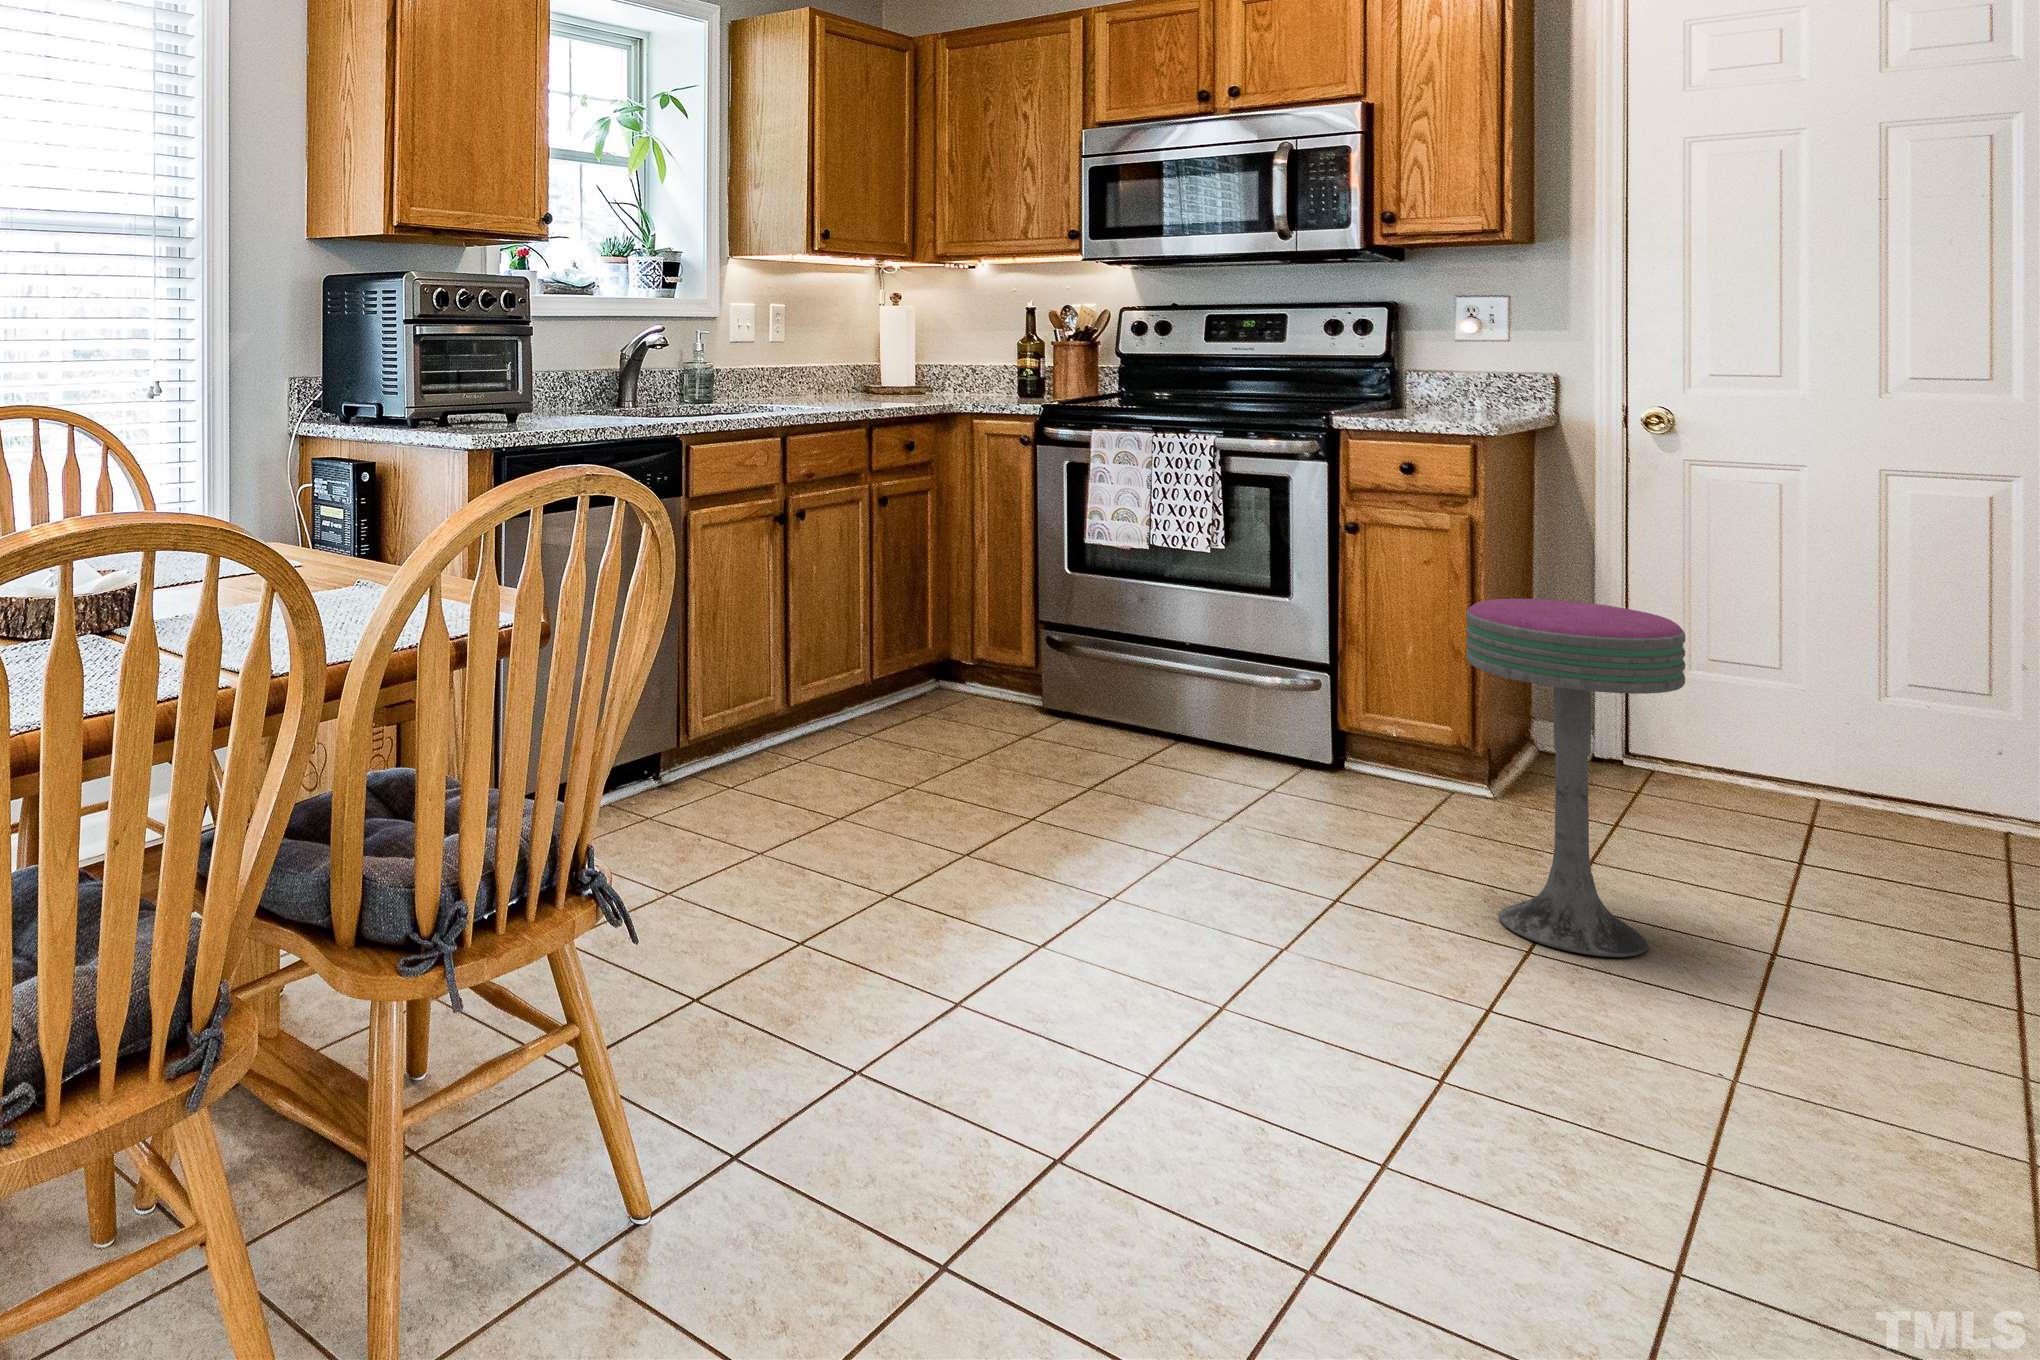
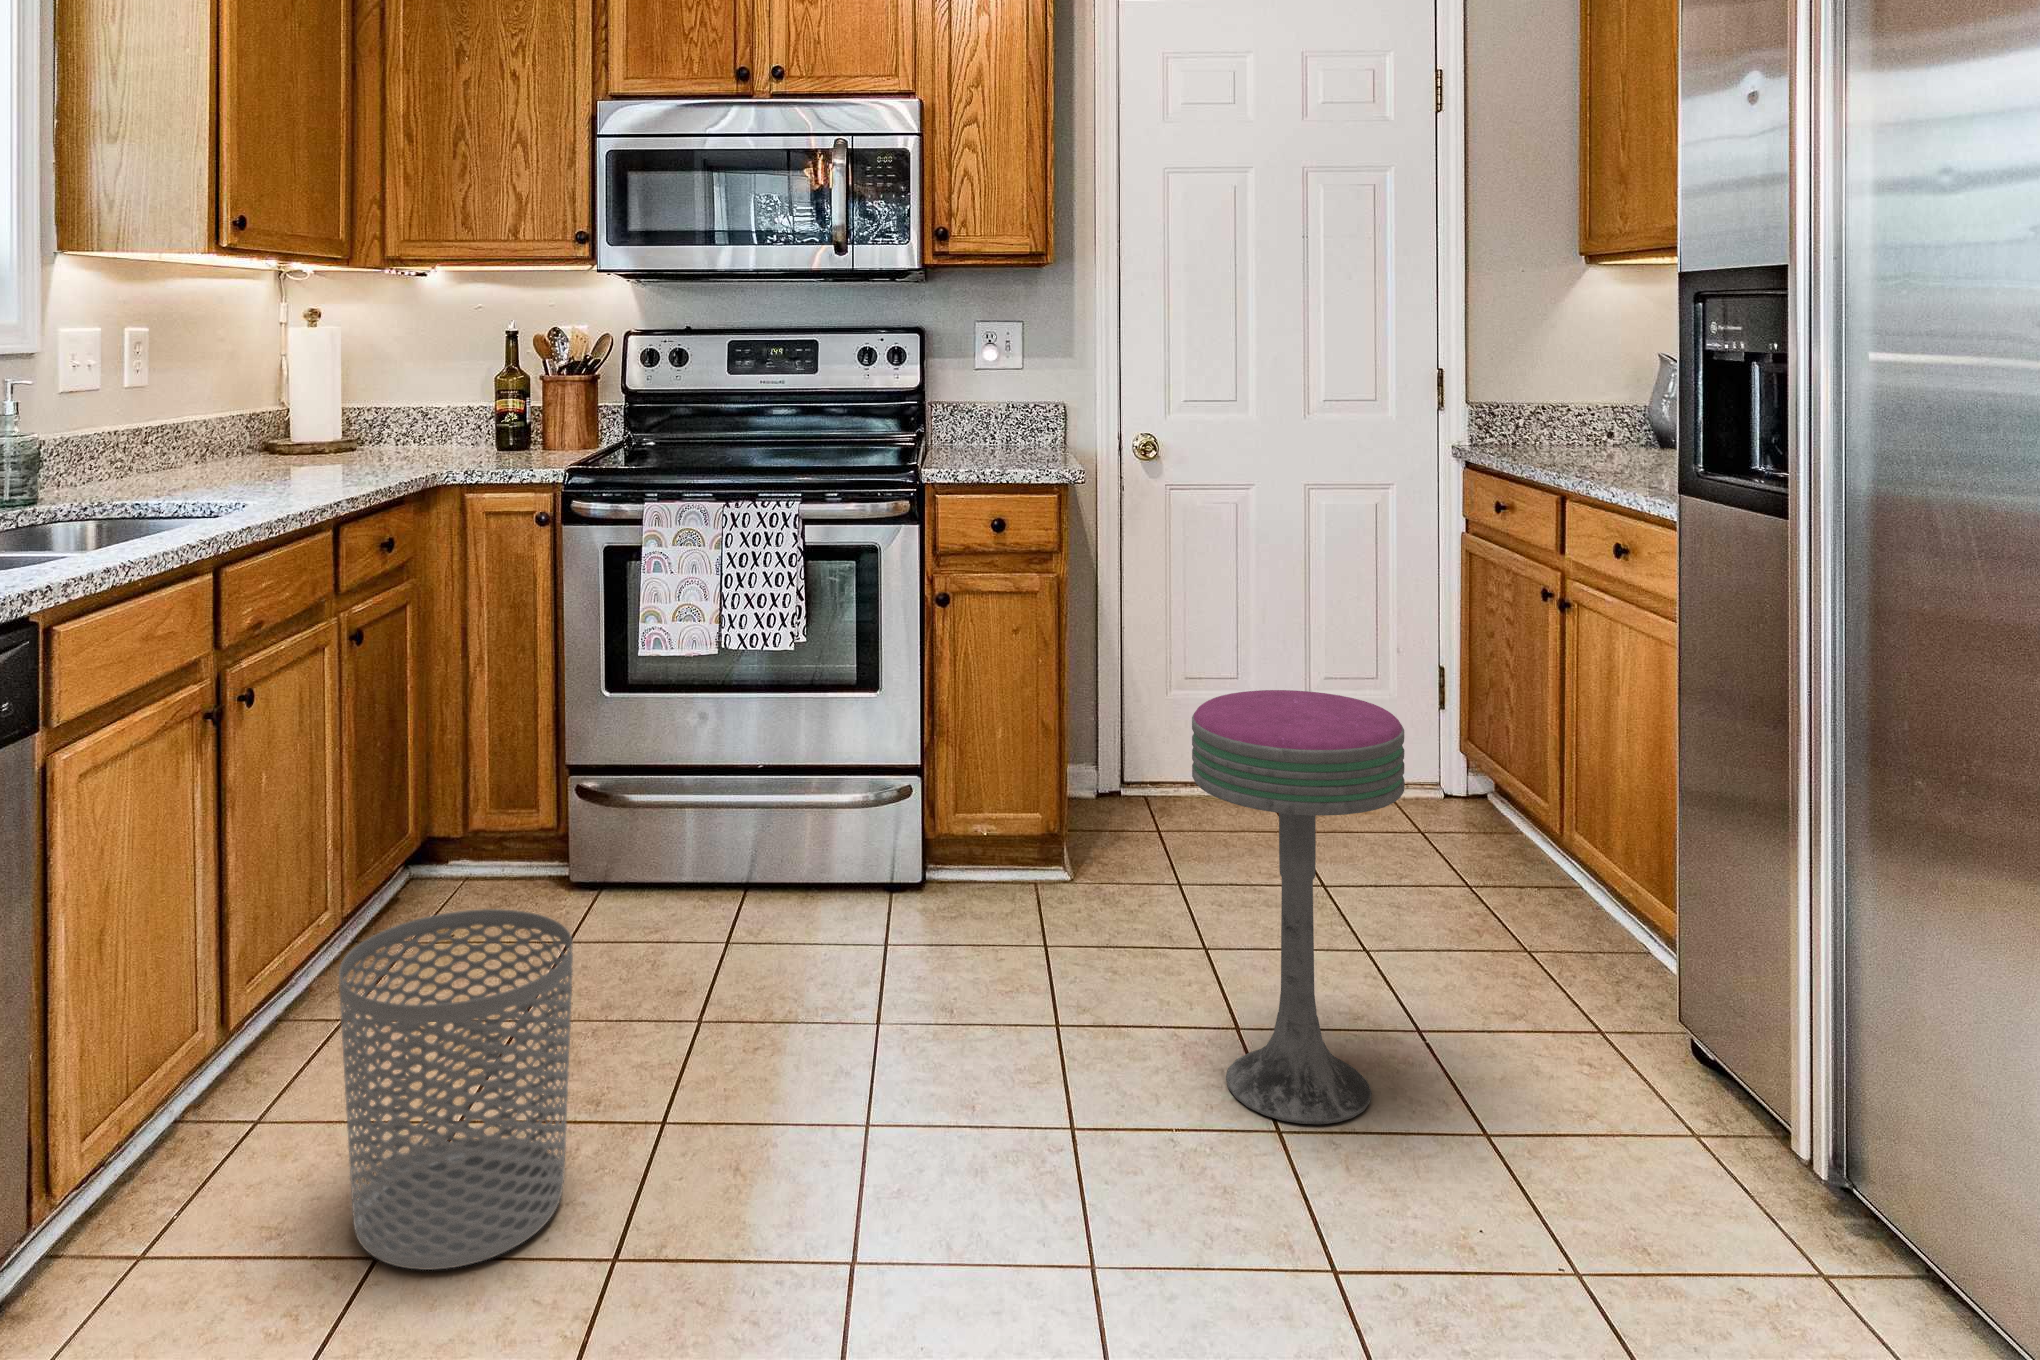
waste bin: none [823,649,959,836] -> present [339,909,573,1270]

